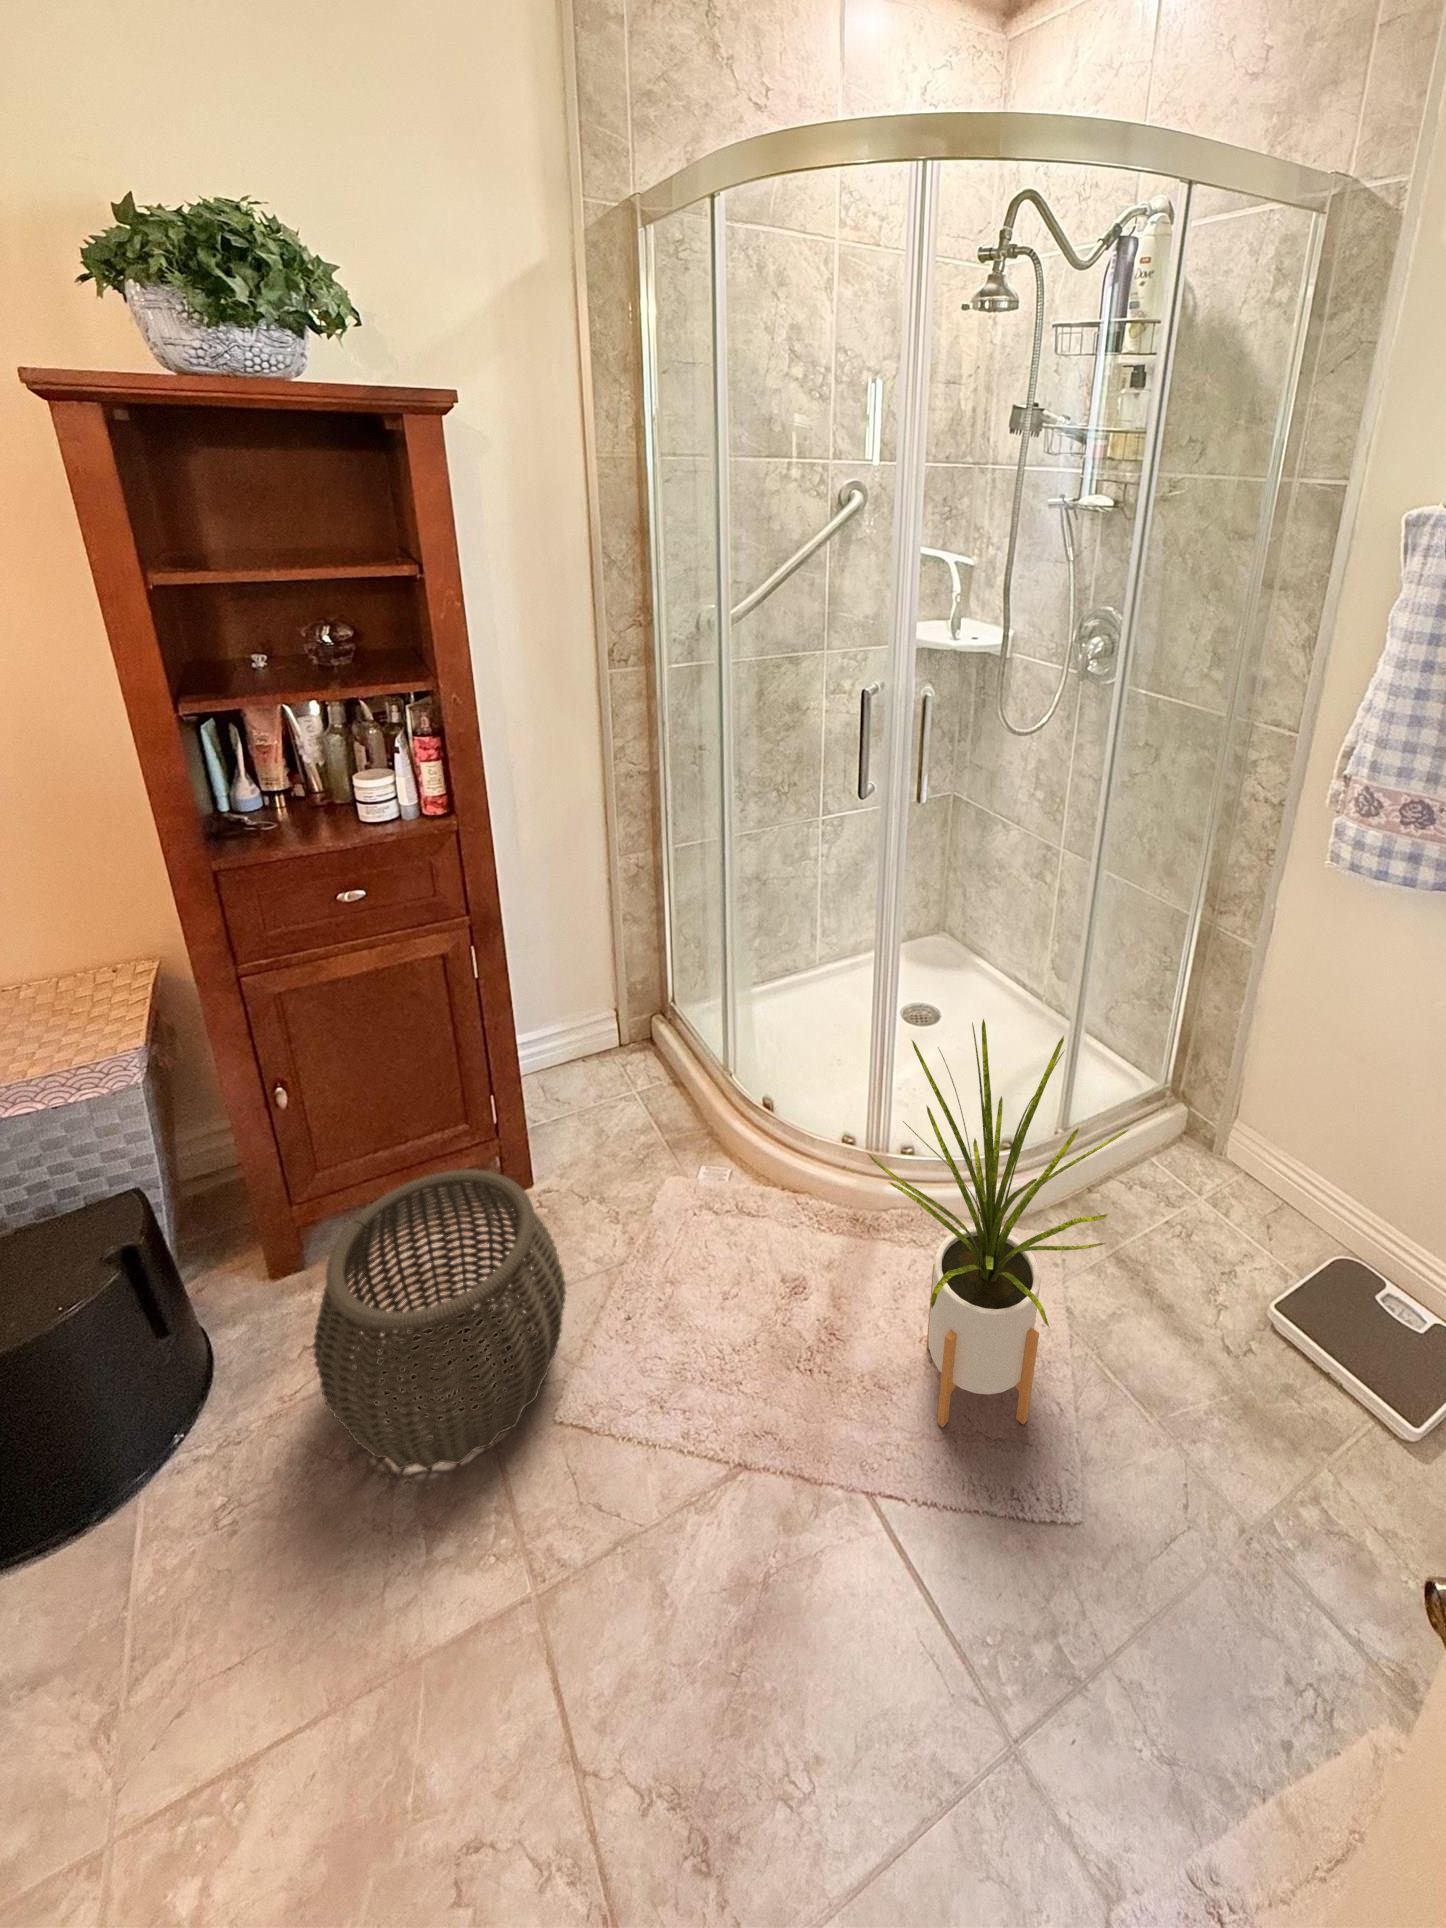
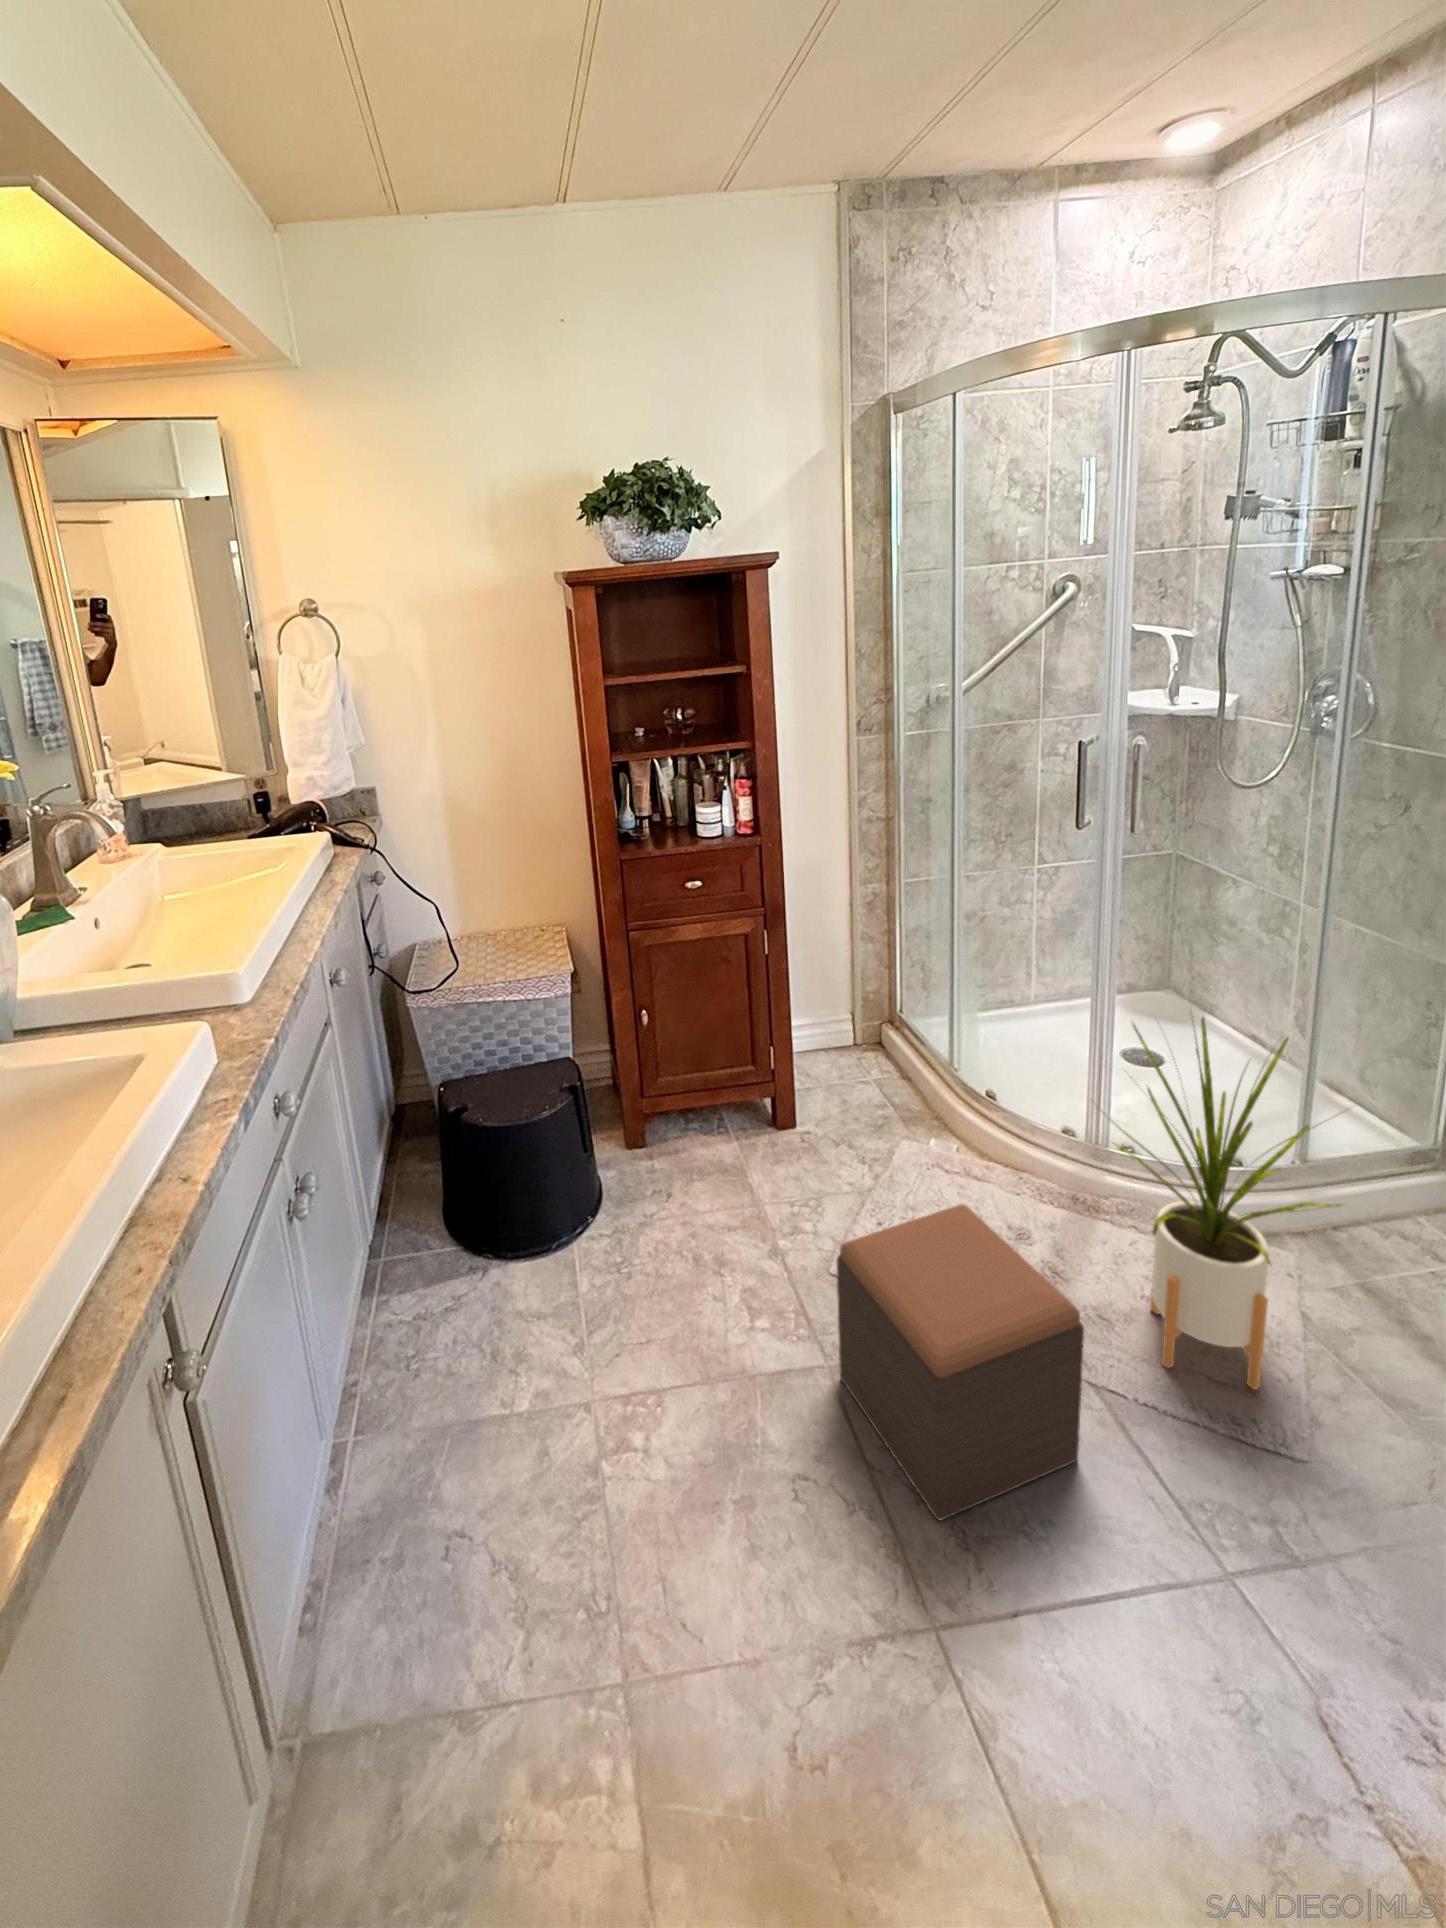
woven basket: present [313,1169,566,1469] -> none [673,1080,835,1277]
footstool: none [537,1320,855,1815] -> present [837,1204,1084,1520]

